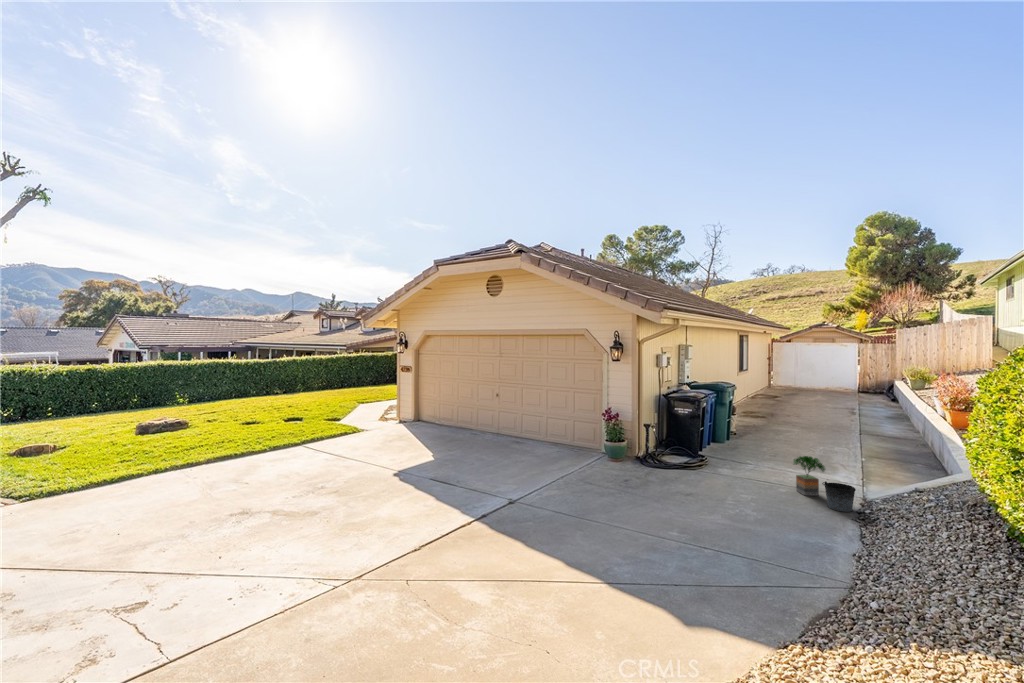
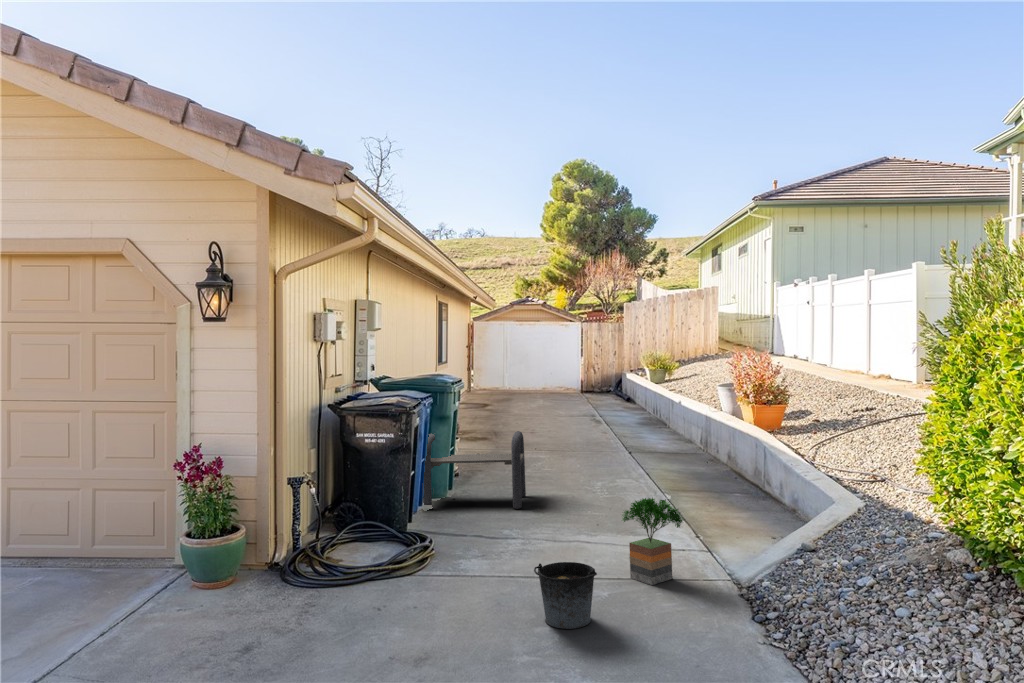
bench: none [709,411,768,454] -> present [422,431,526,510]
bucket: present [822,481,856,512] -> present [534,562,597,629]

